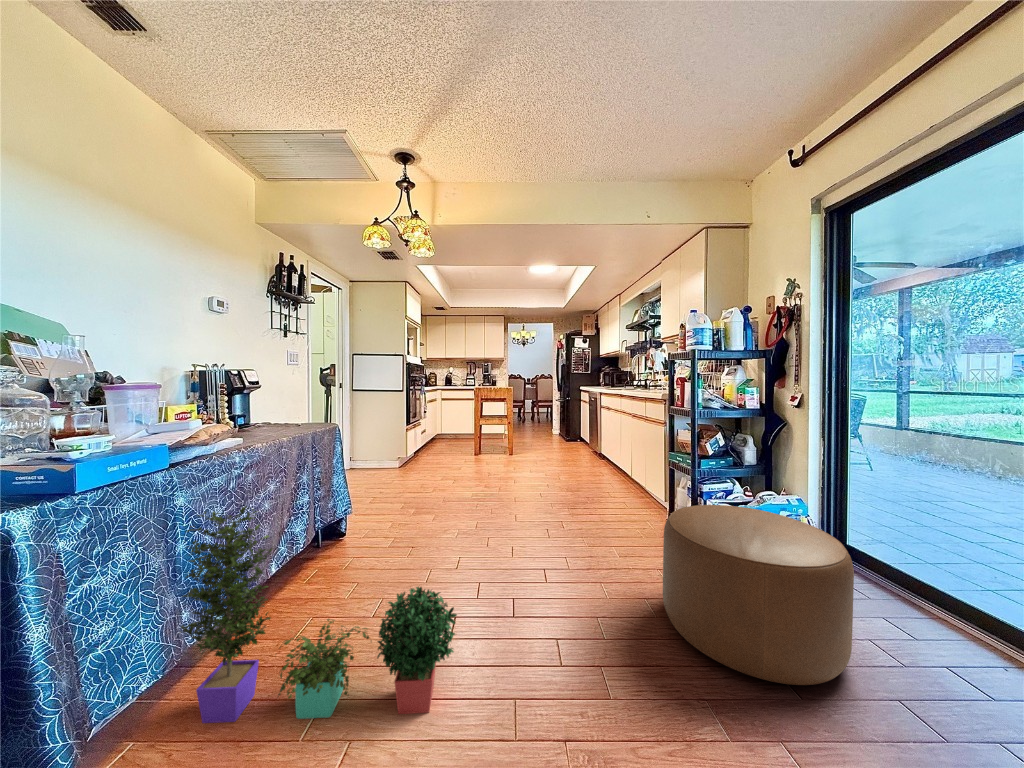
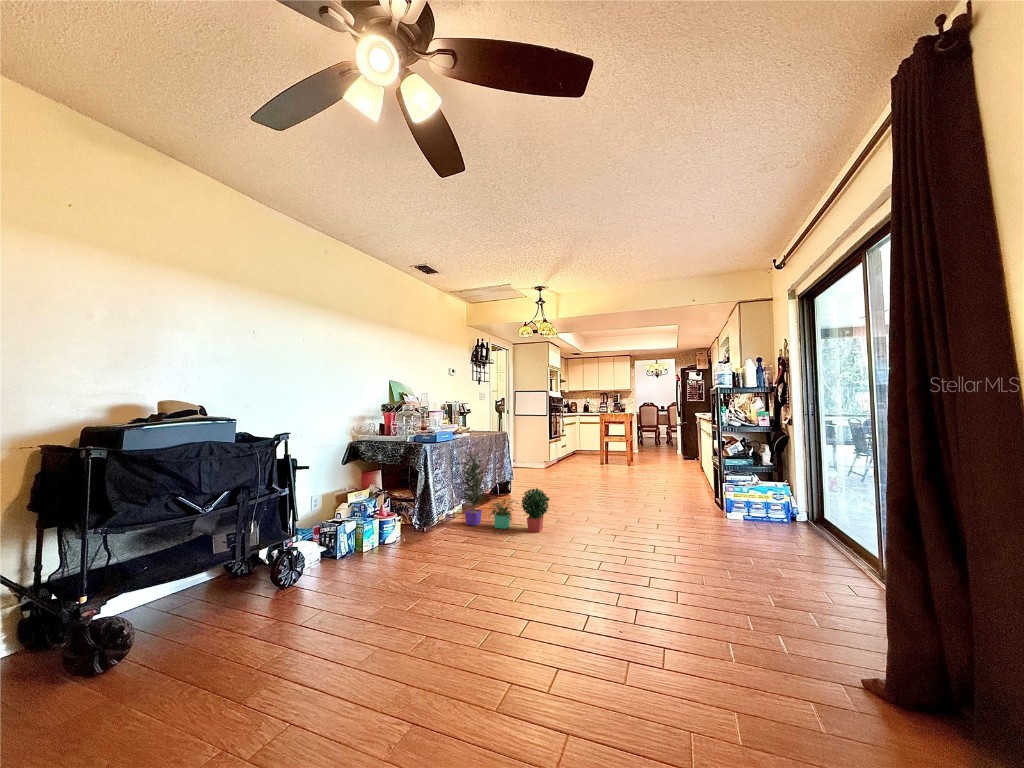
ottoman: present [663,505,854,685] -> none [654,475,743,546]

